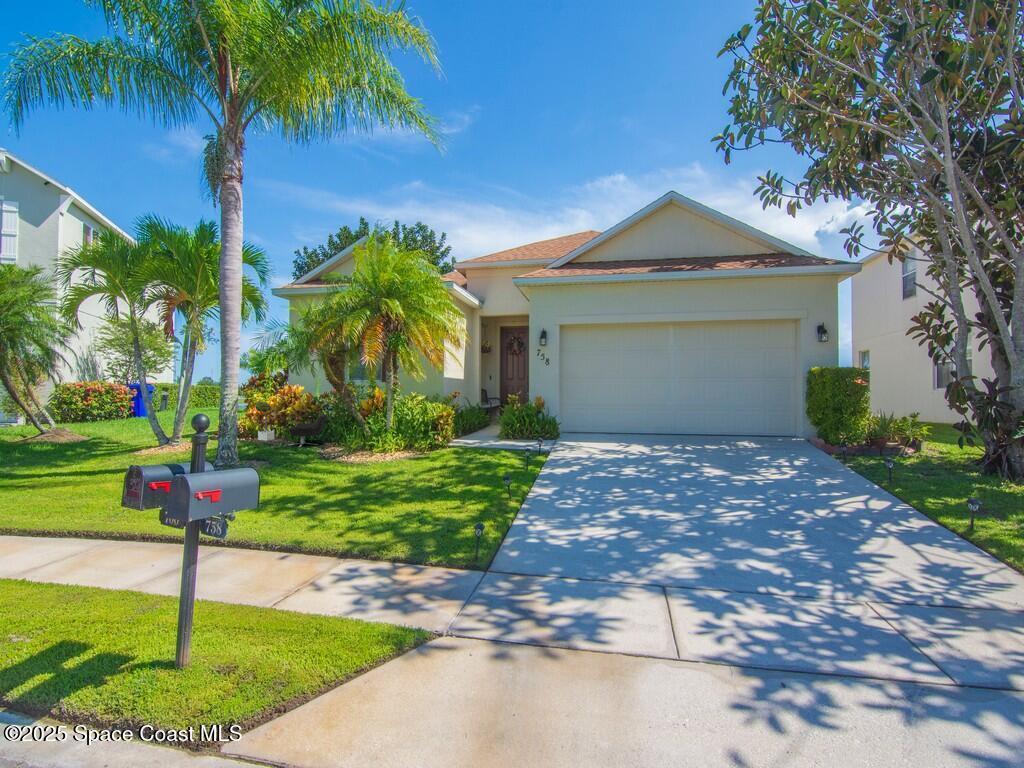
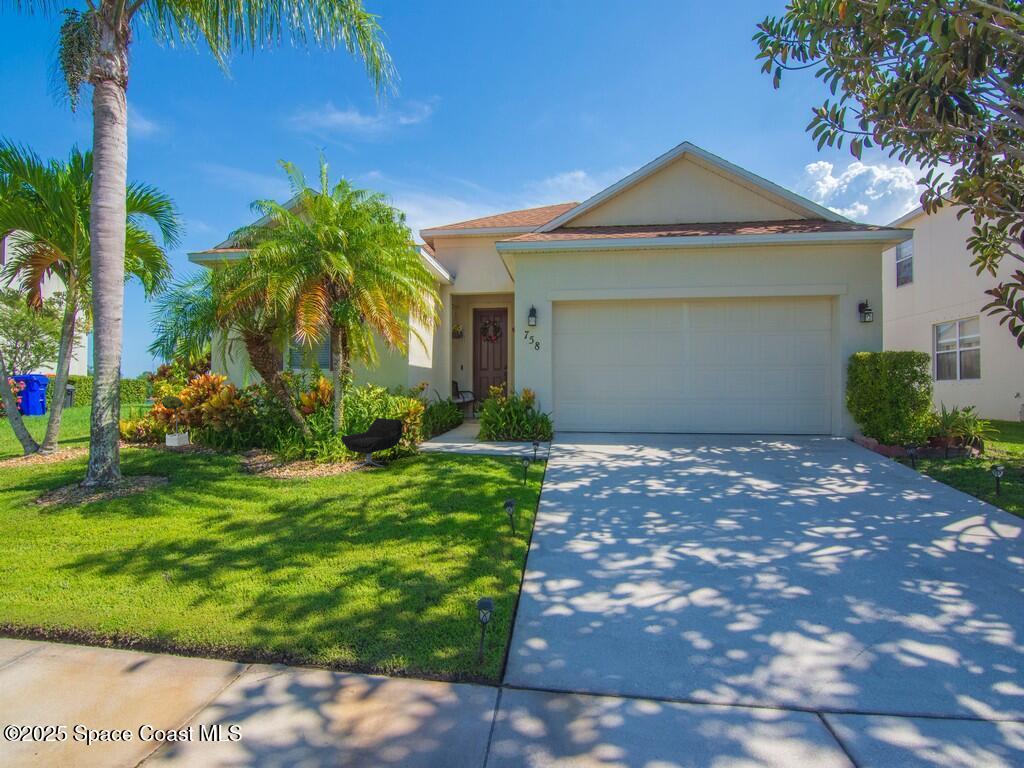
lounge chair: present [289,414,327,447] -> present [341,418,402,468]

